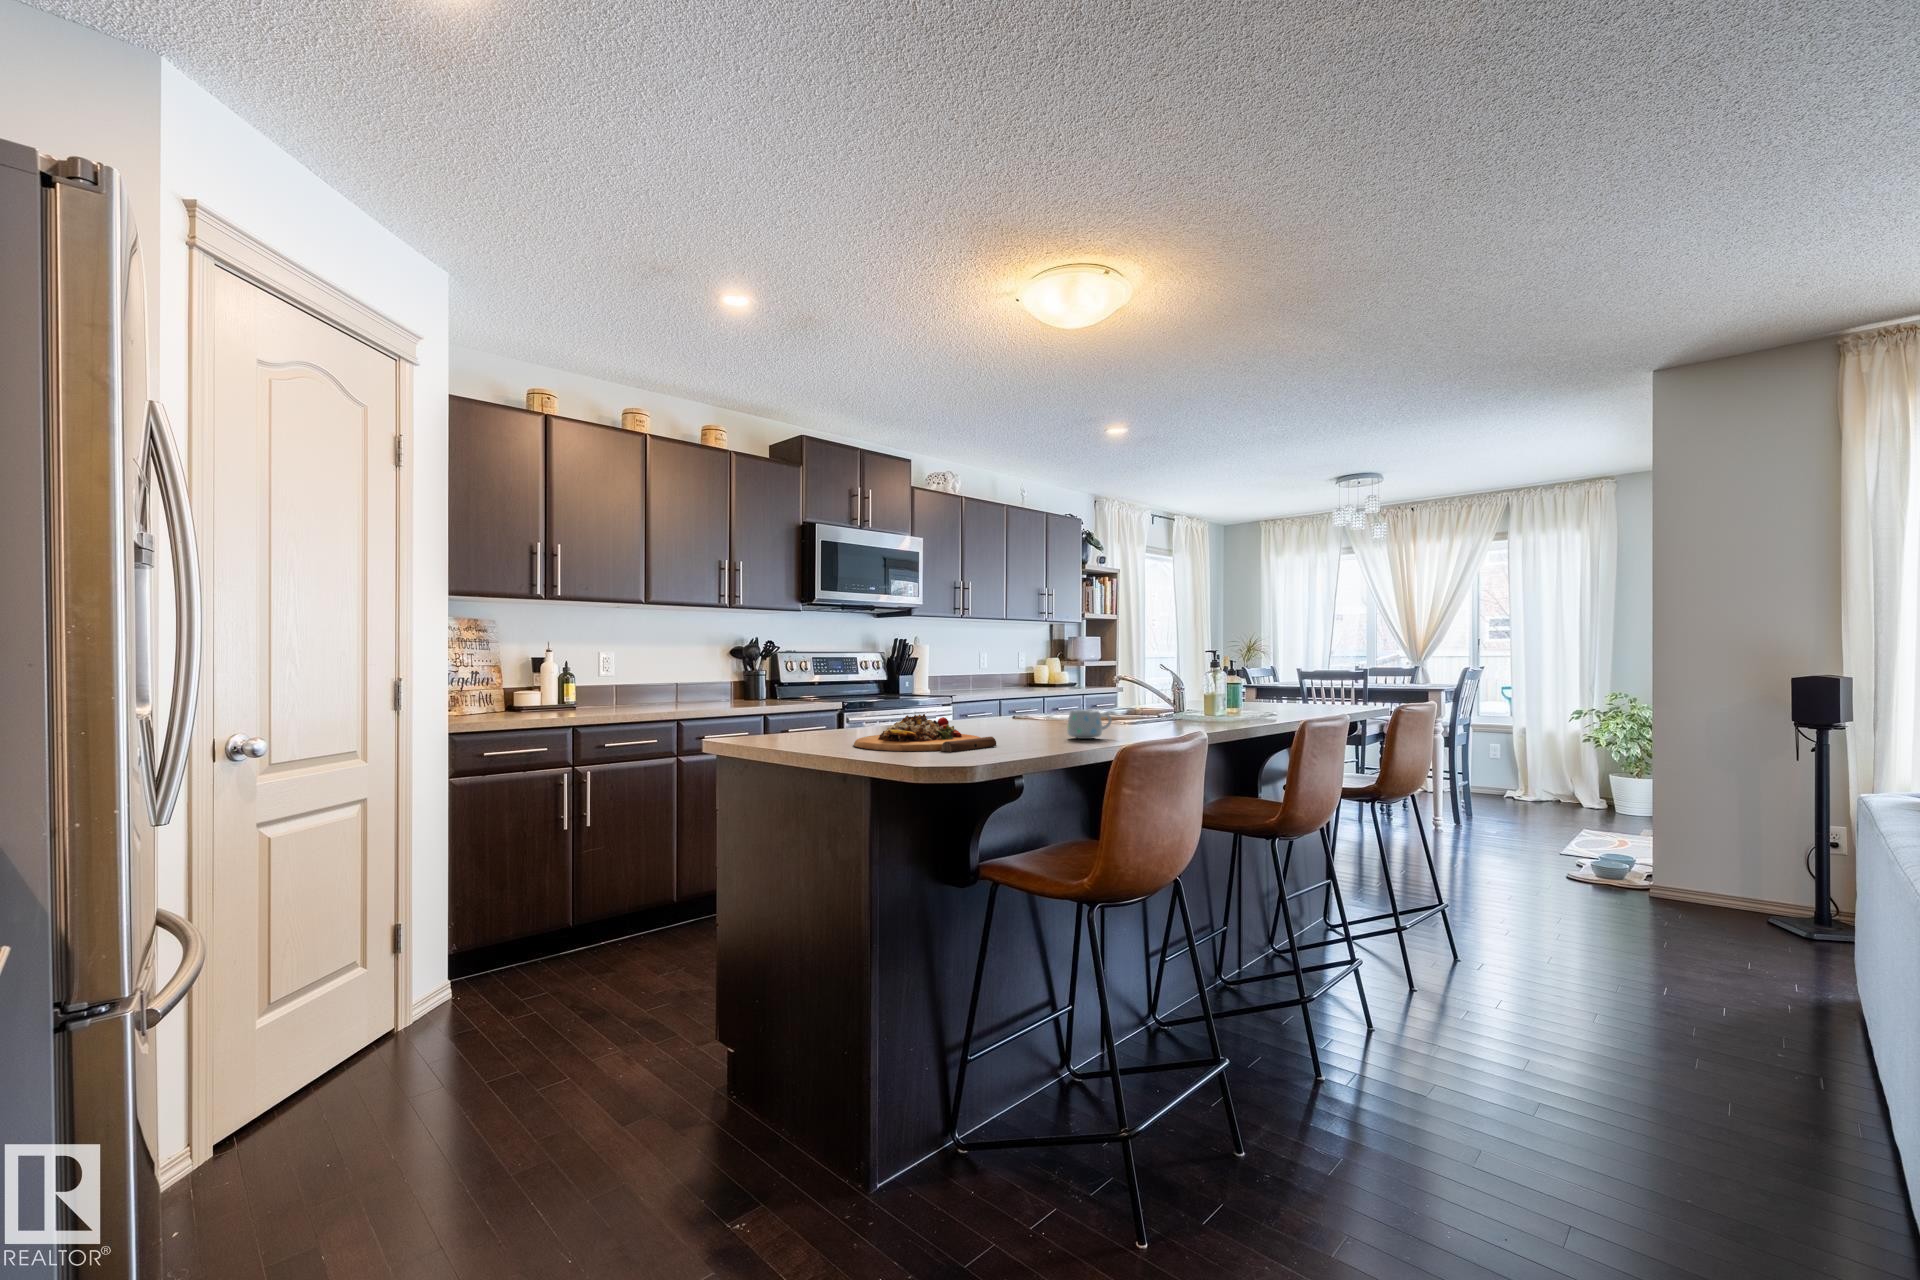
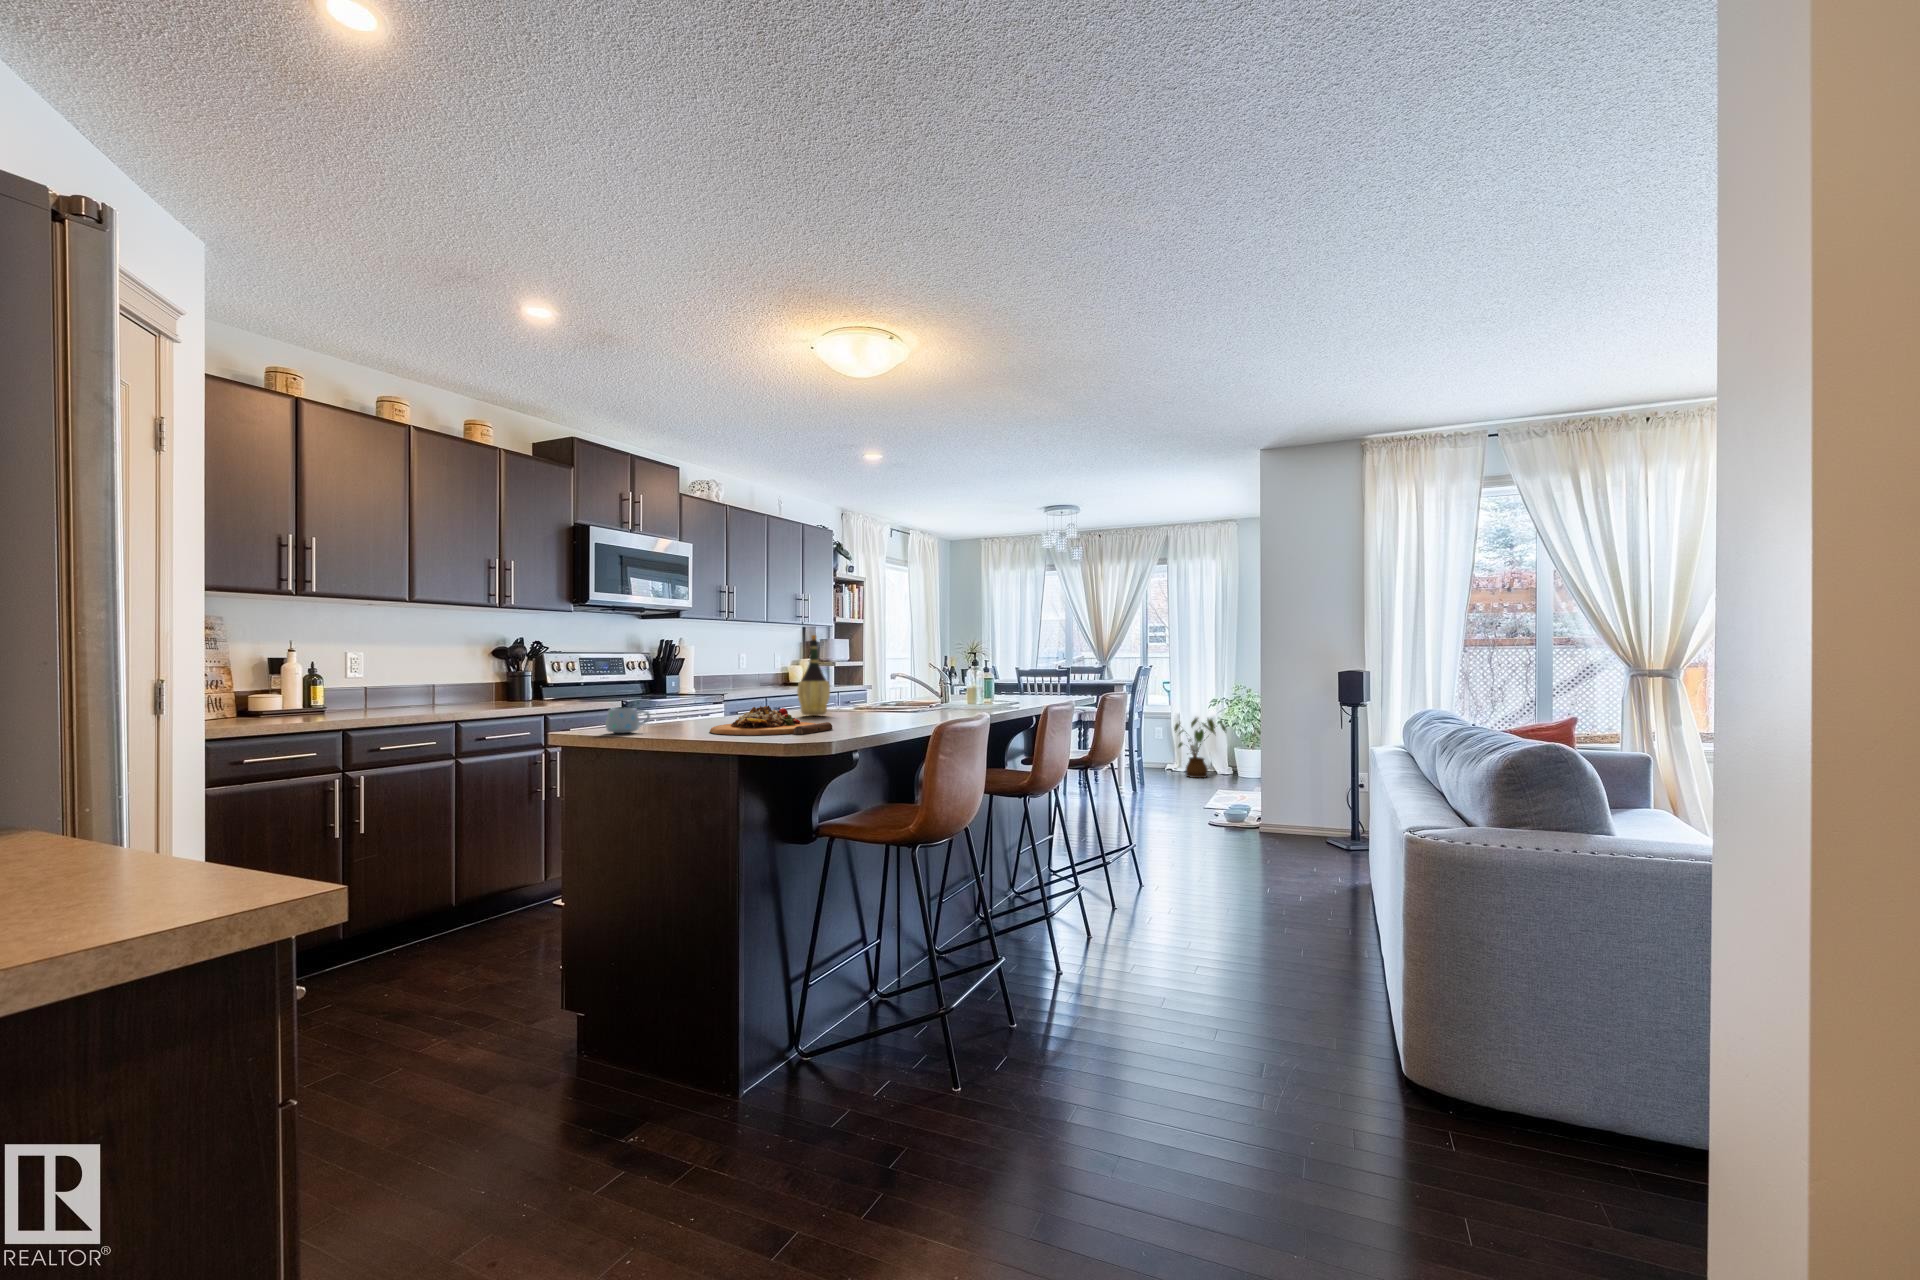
wine bottle: none [986,629,1025,725] -> present [797,635,830,716]
mug: present [1067,710,1112,739] -> present [606,708,650,733]
house plant: none [1516,732,1596,812] -> present [1174,718,1226,778]

